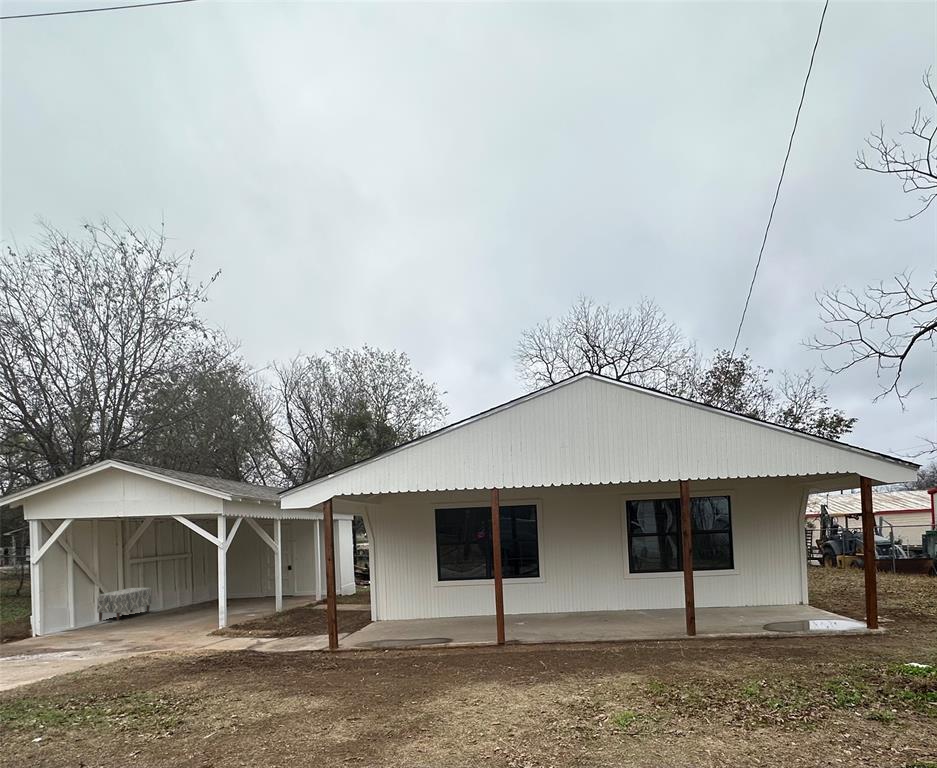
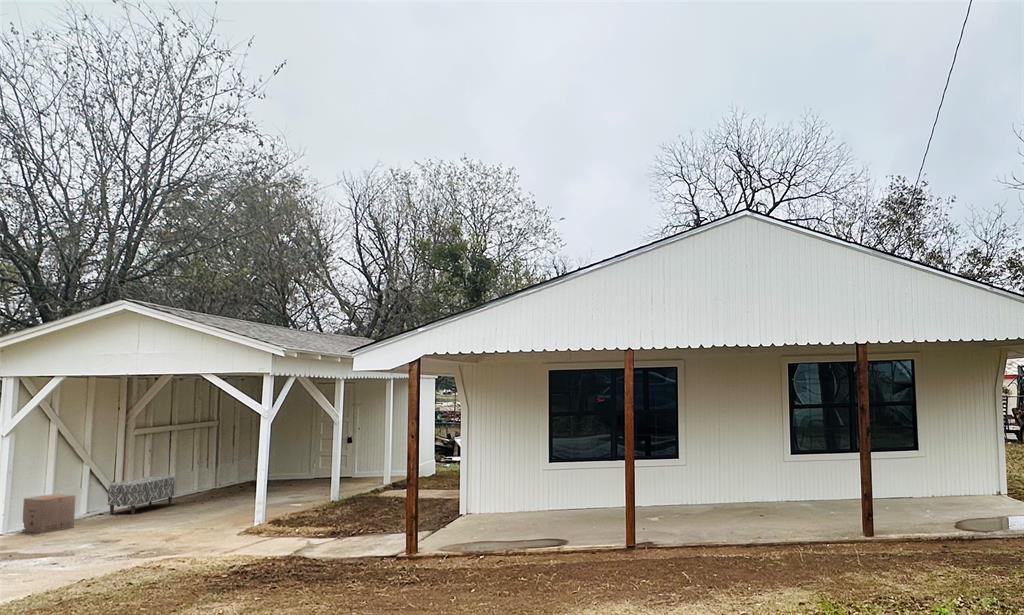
cardboard box: none [31,603,73,635] -> present [22,494,75,533]

